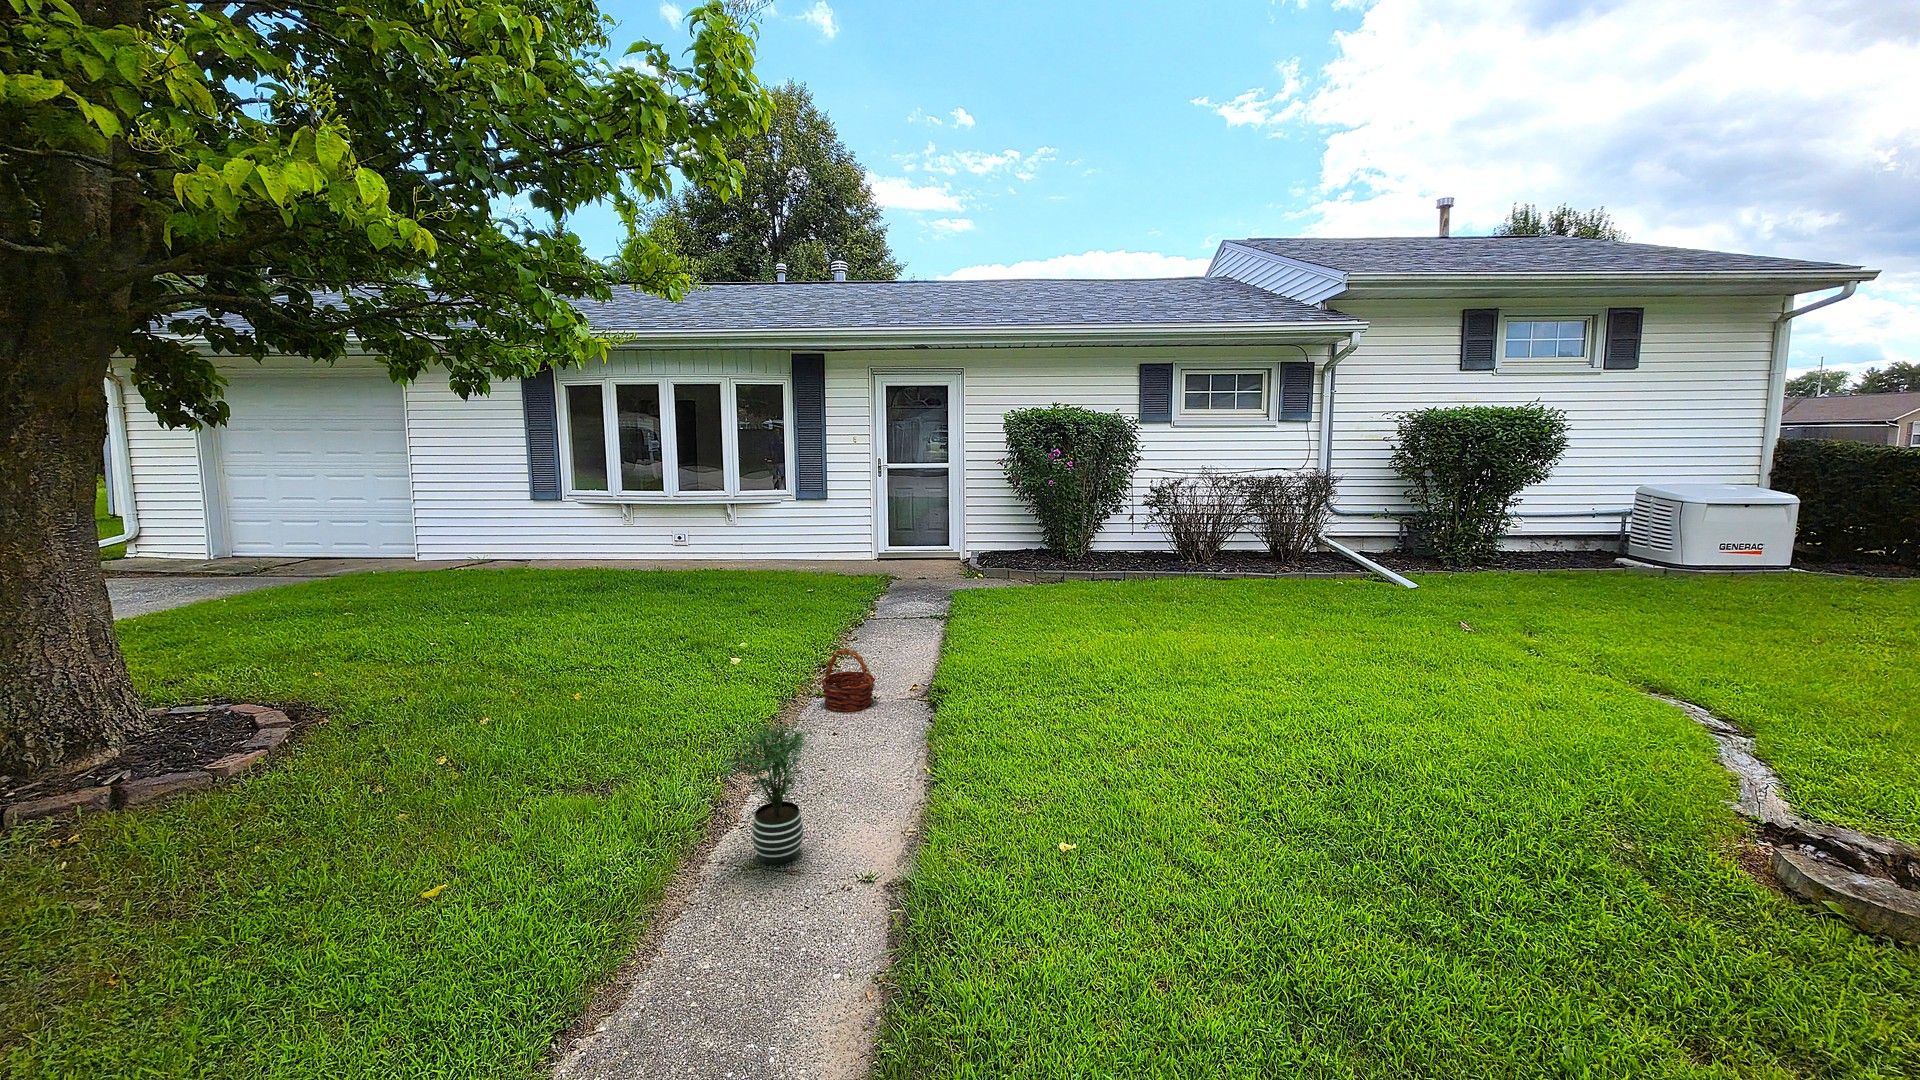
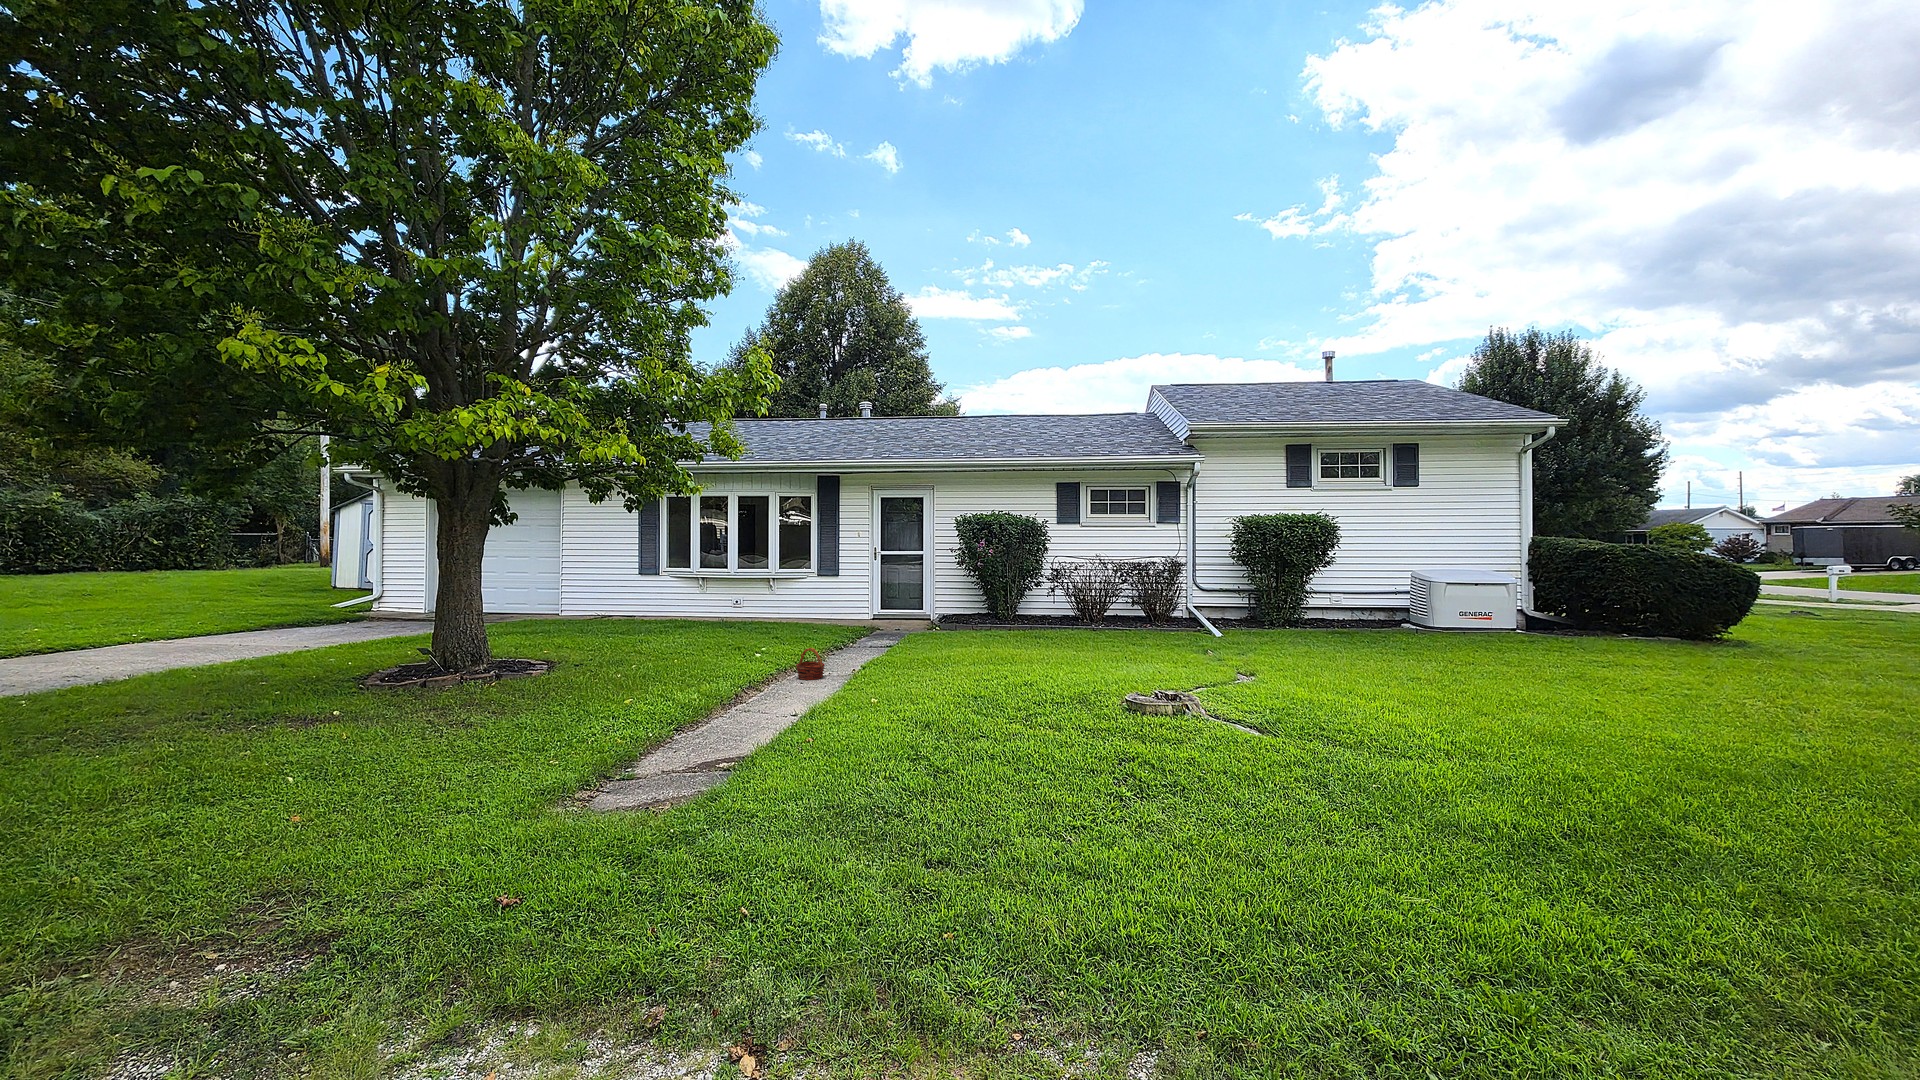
potted plant: present [722,721,816,865] -> none [733,654,775,713]

